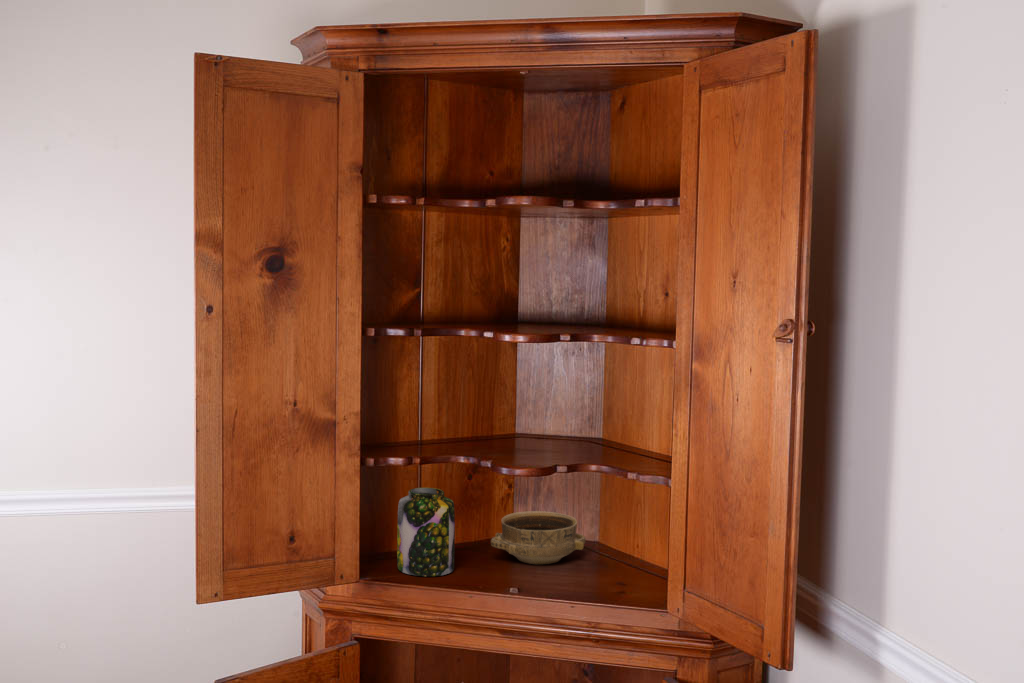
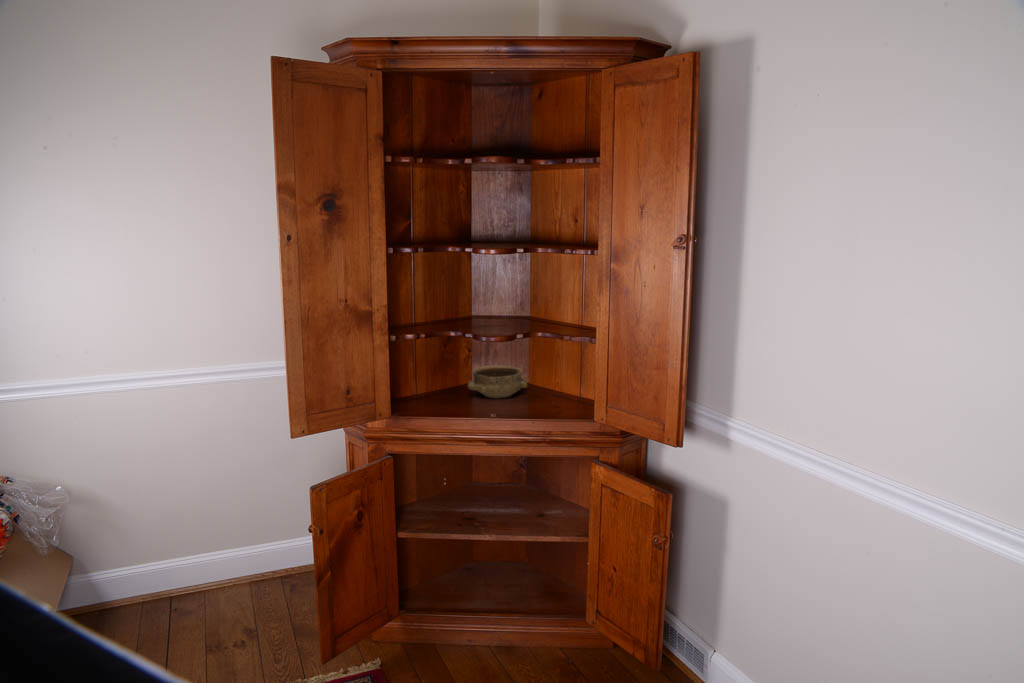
jar: present [397,488,455,576] -> none [410,353,448,410]

